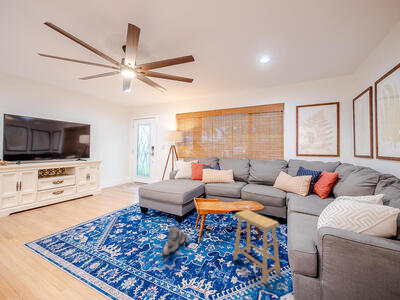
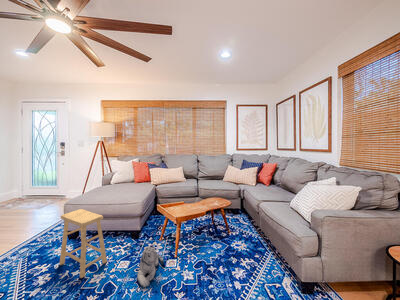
footstool: present [233,210,280,284] -> present [60,209,107,278]

